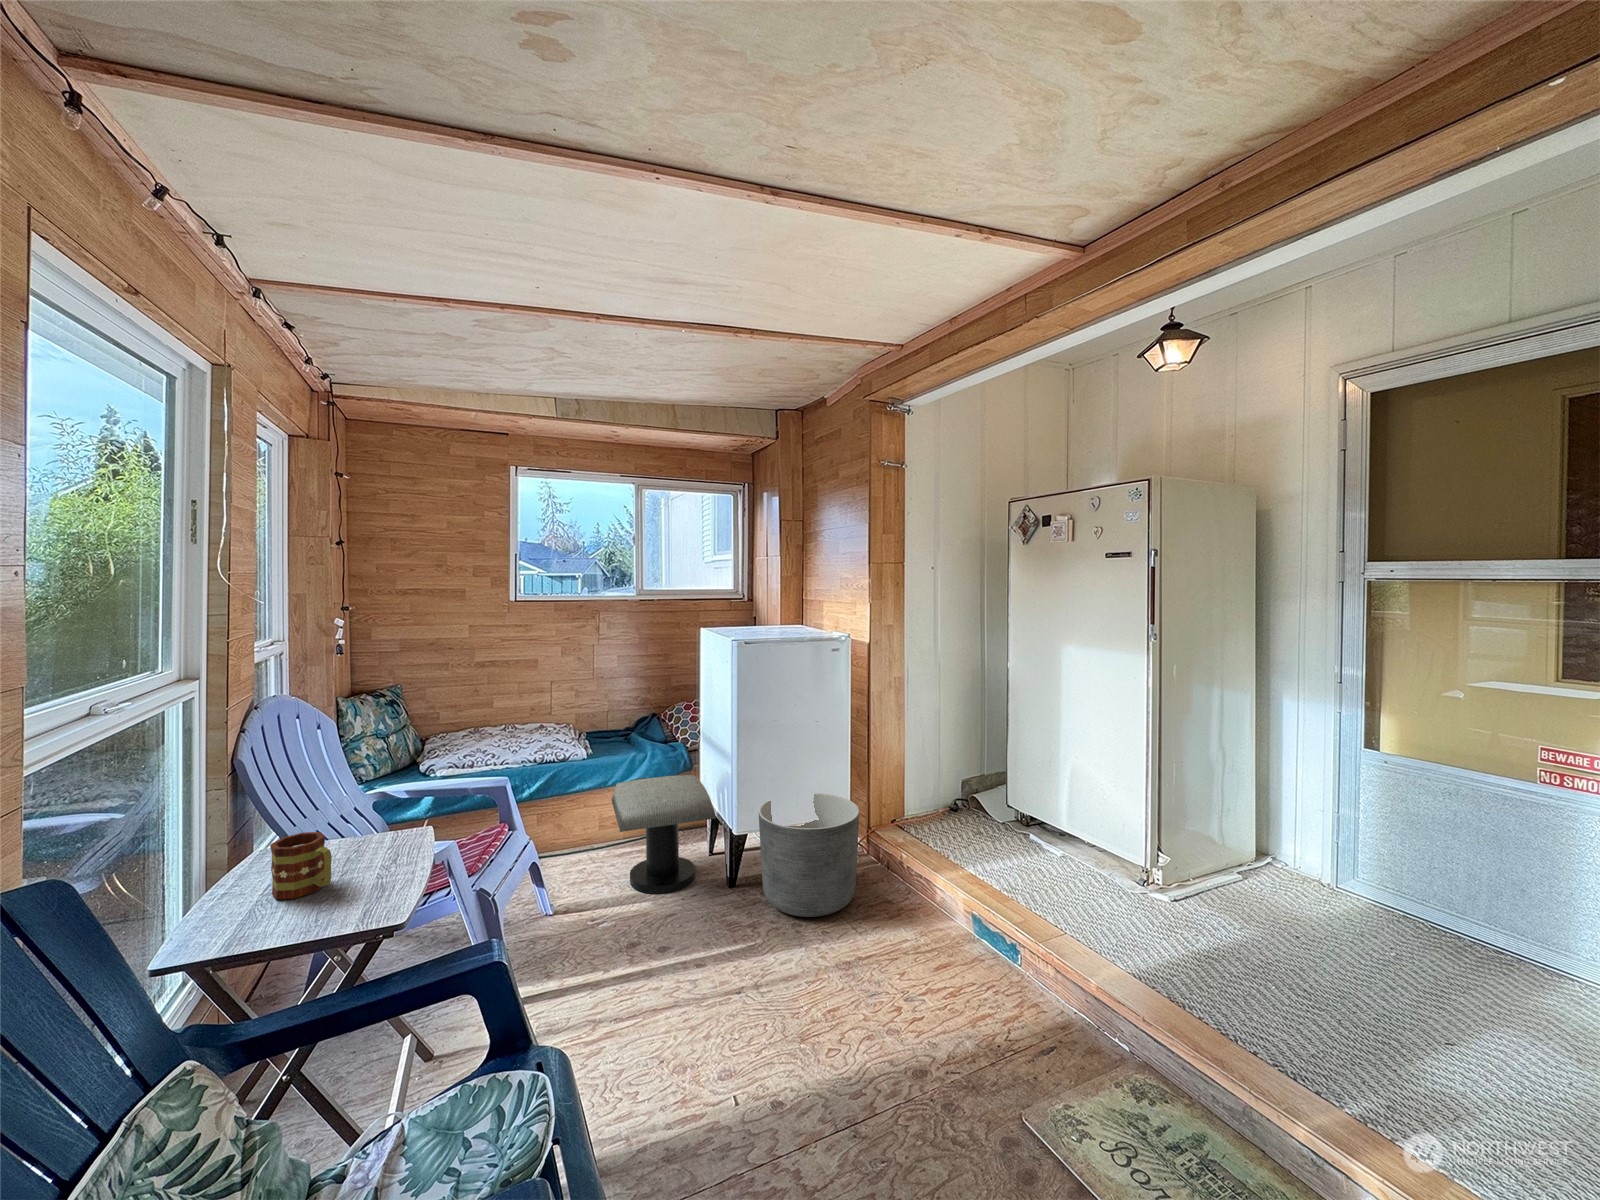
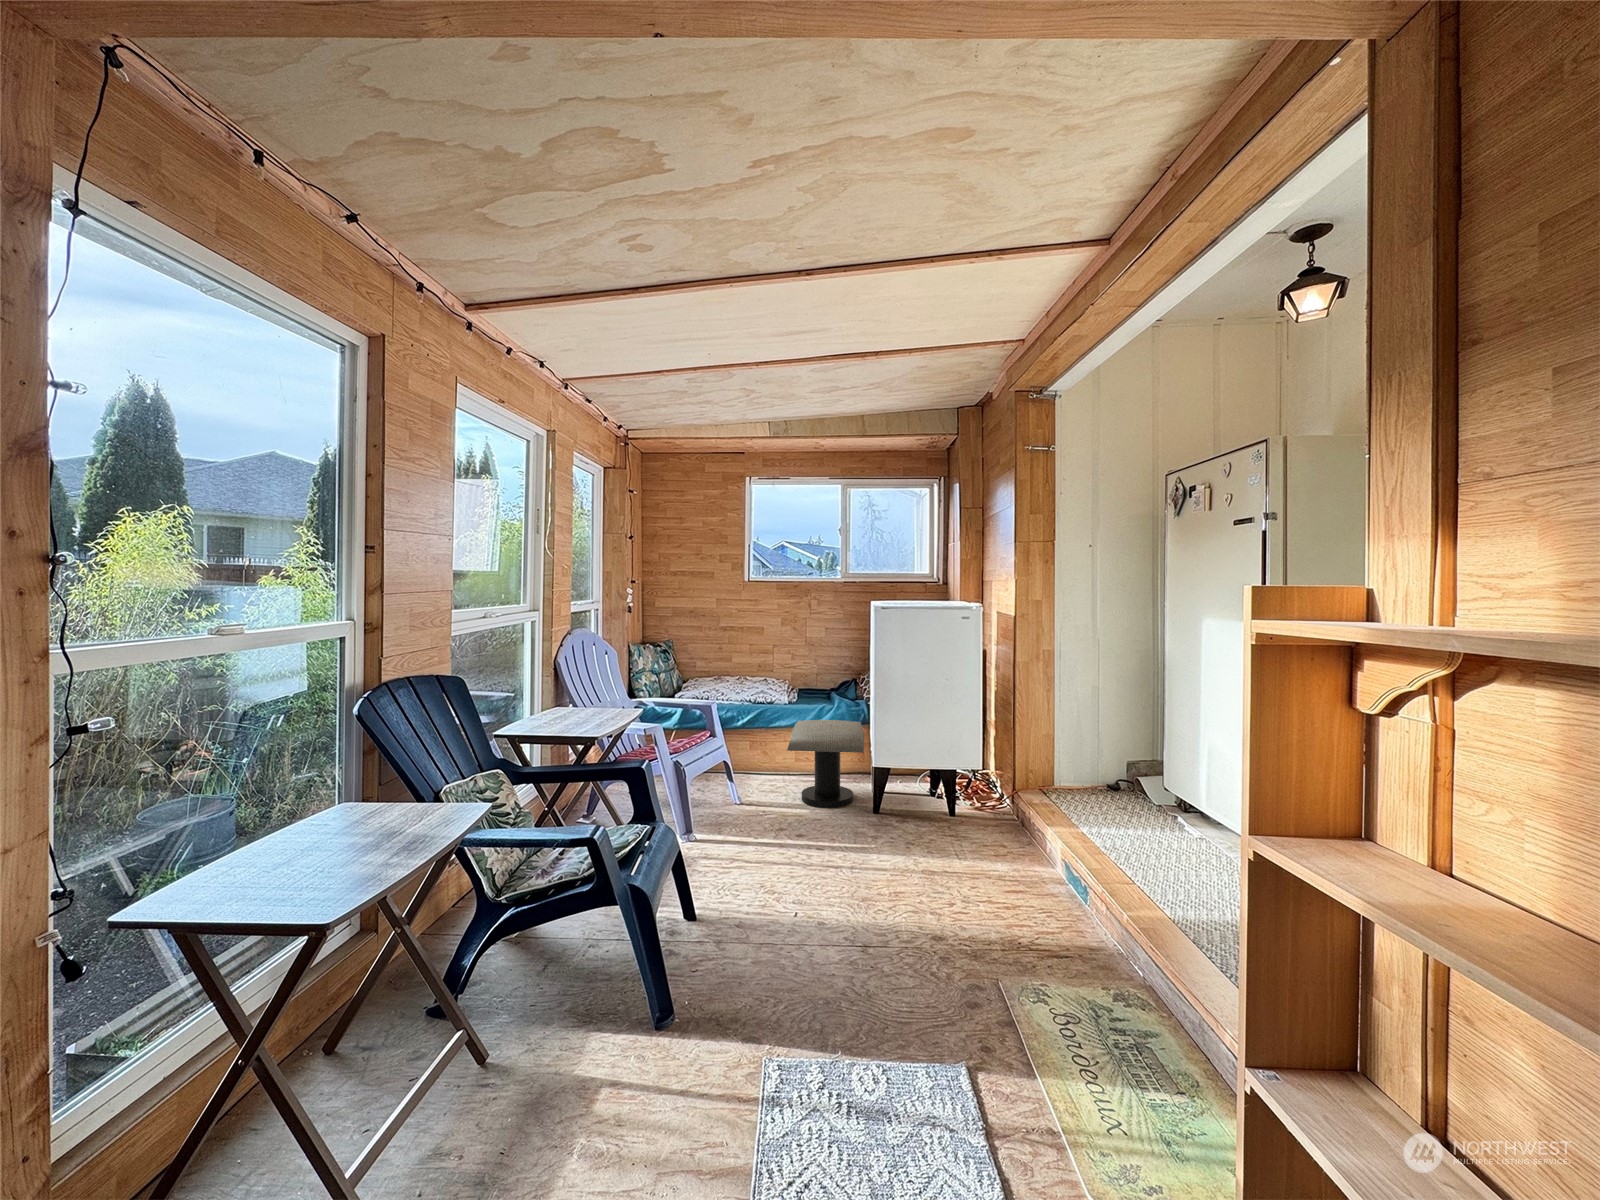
planter: present [759,793,859,917] -> none [890,742,978,841]
mug: present [270,832,332,899] -> none [548,690,574,723]

